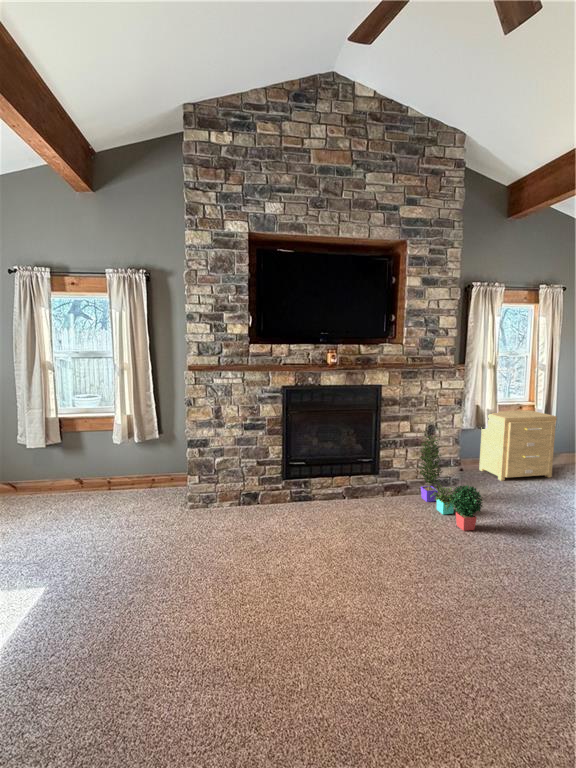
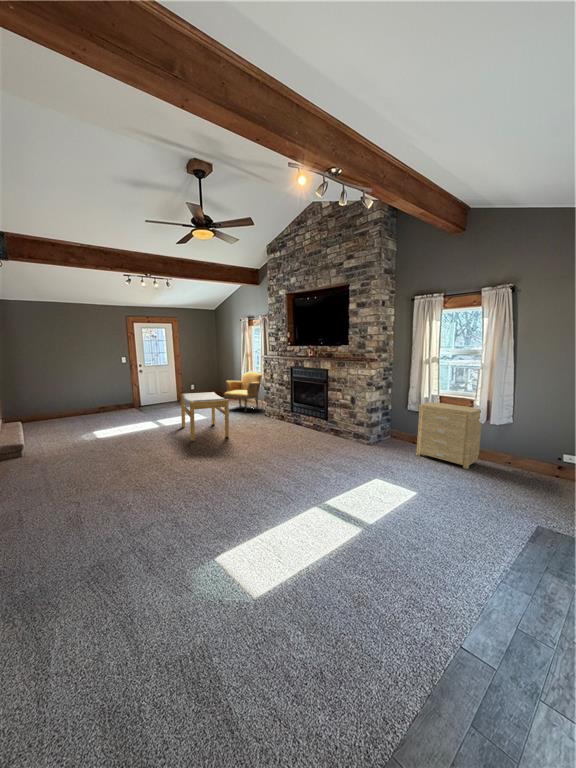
armchair: none [28,409,132,537] -> present [224,371,262,412]
potted plant: present [419,436,483,531] -> none [305,400,349,450]
footstool: none [154,496,361,675] -> present [181,392,229,441]

